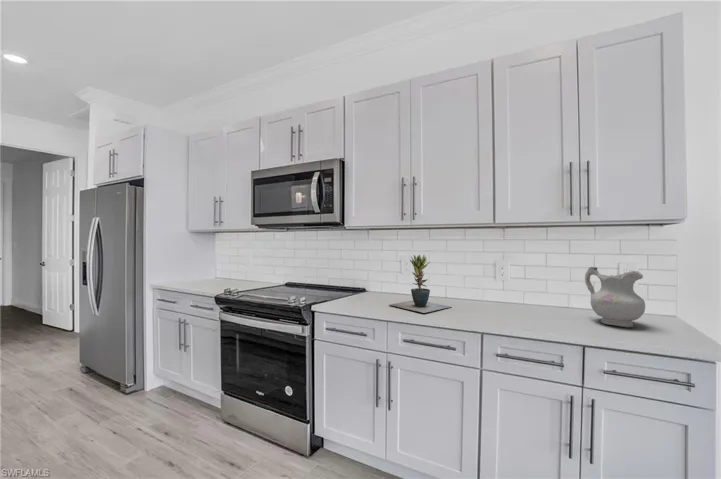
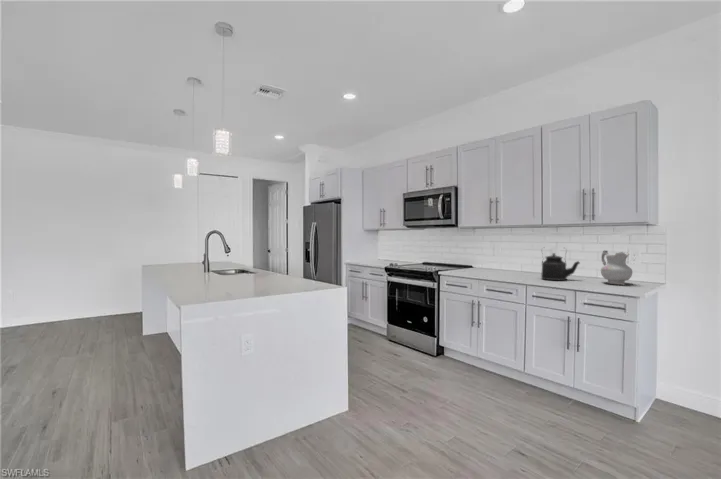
potted plant: present [390,255,450,313] -> none [482,243,522,276]
kettle: none [492,262,554,321] -> present [541,253,579,280]

